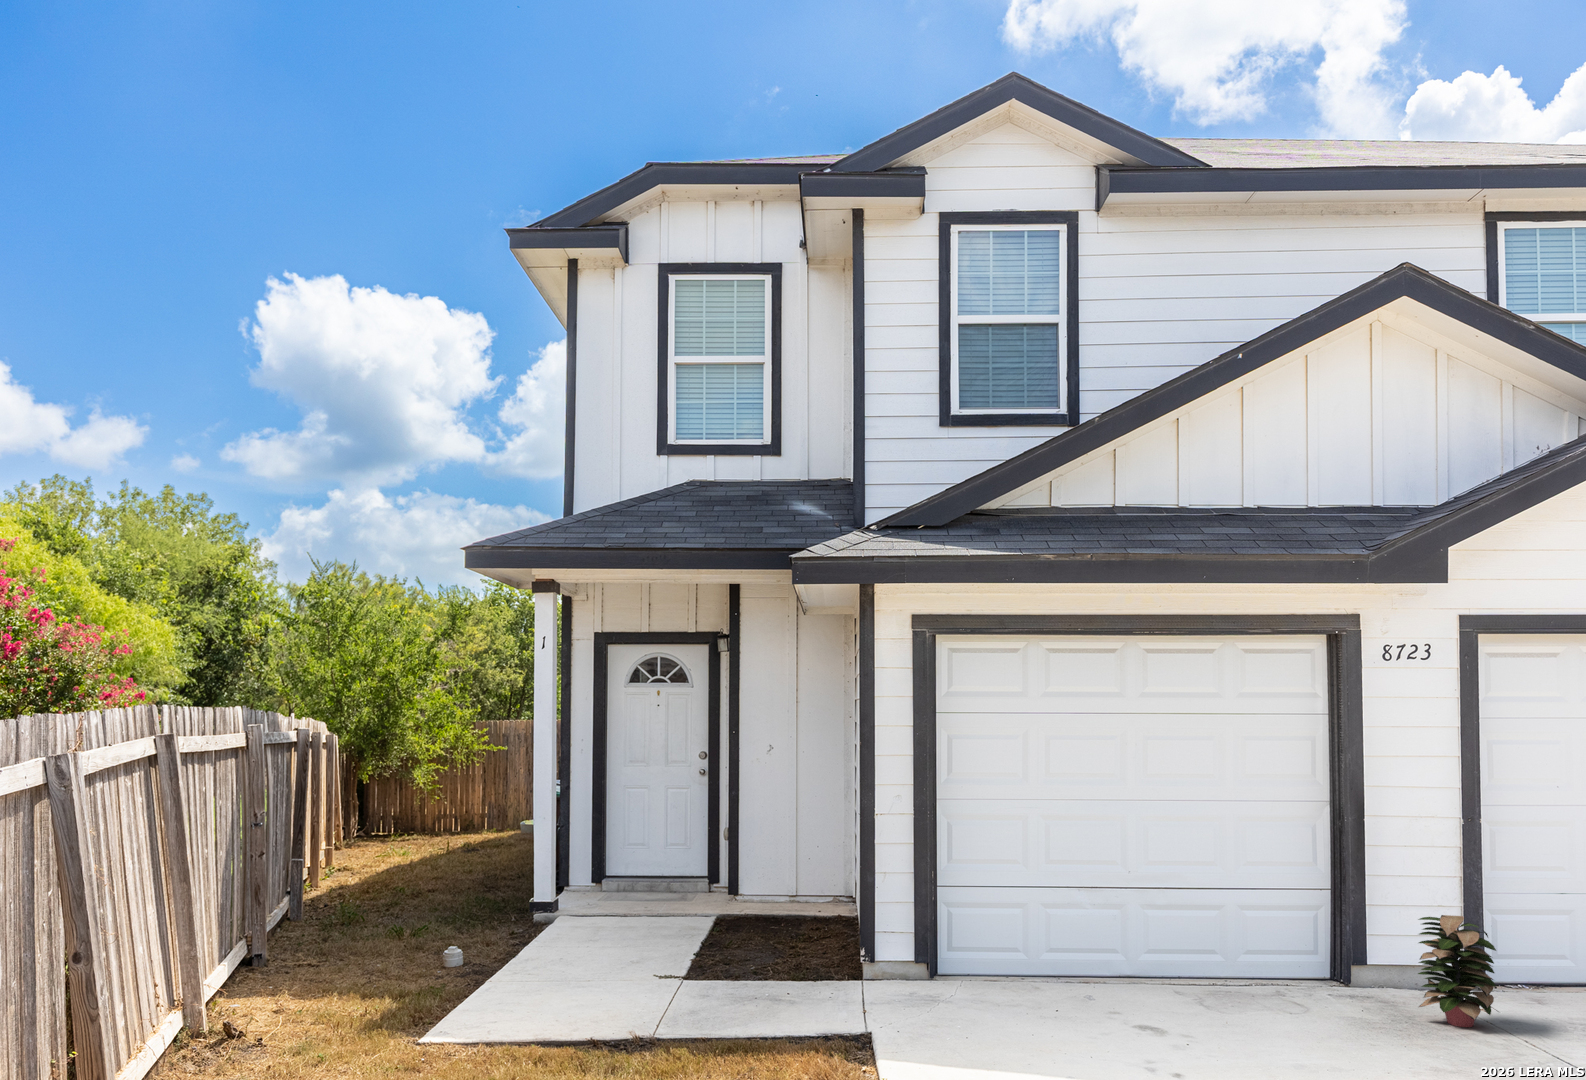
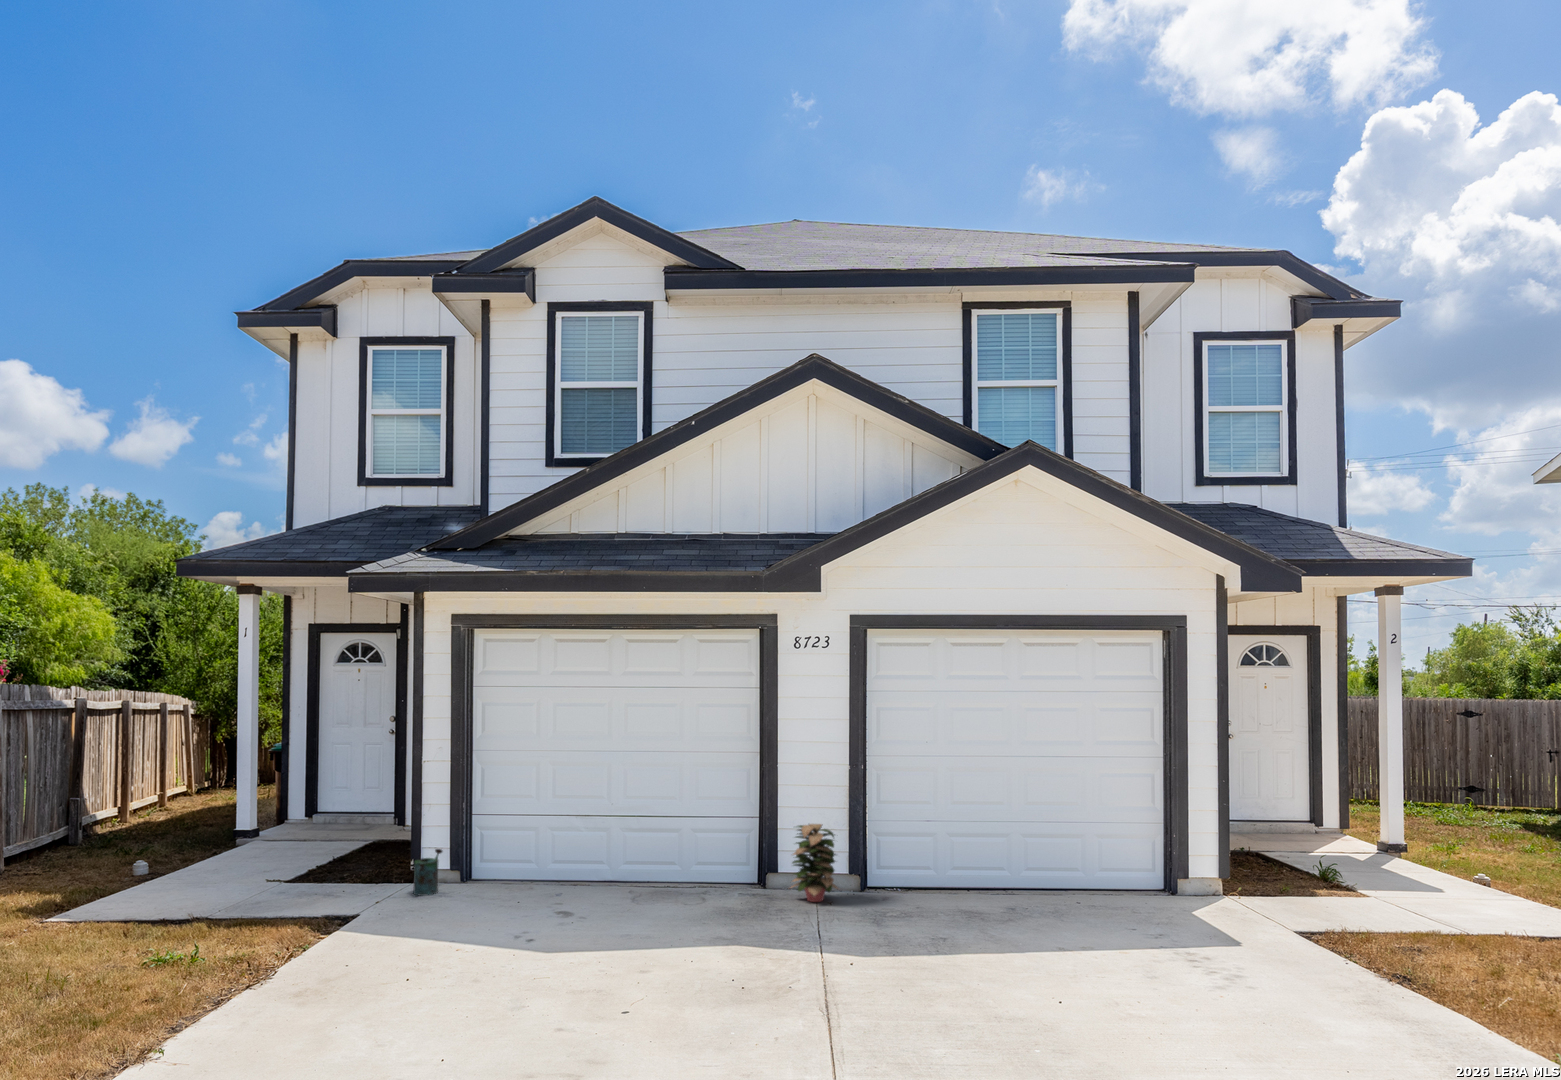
watering can: none [881,934,915,999] -> present [413,849,442,896]

